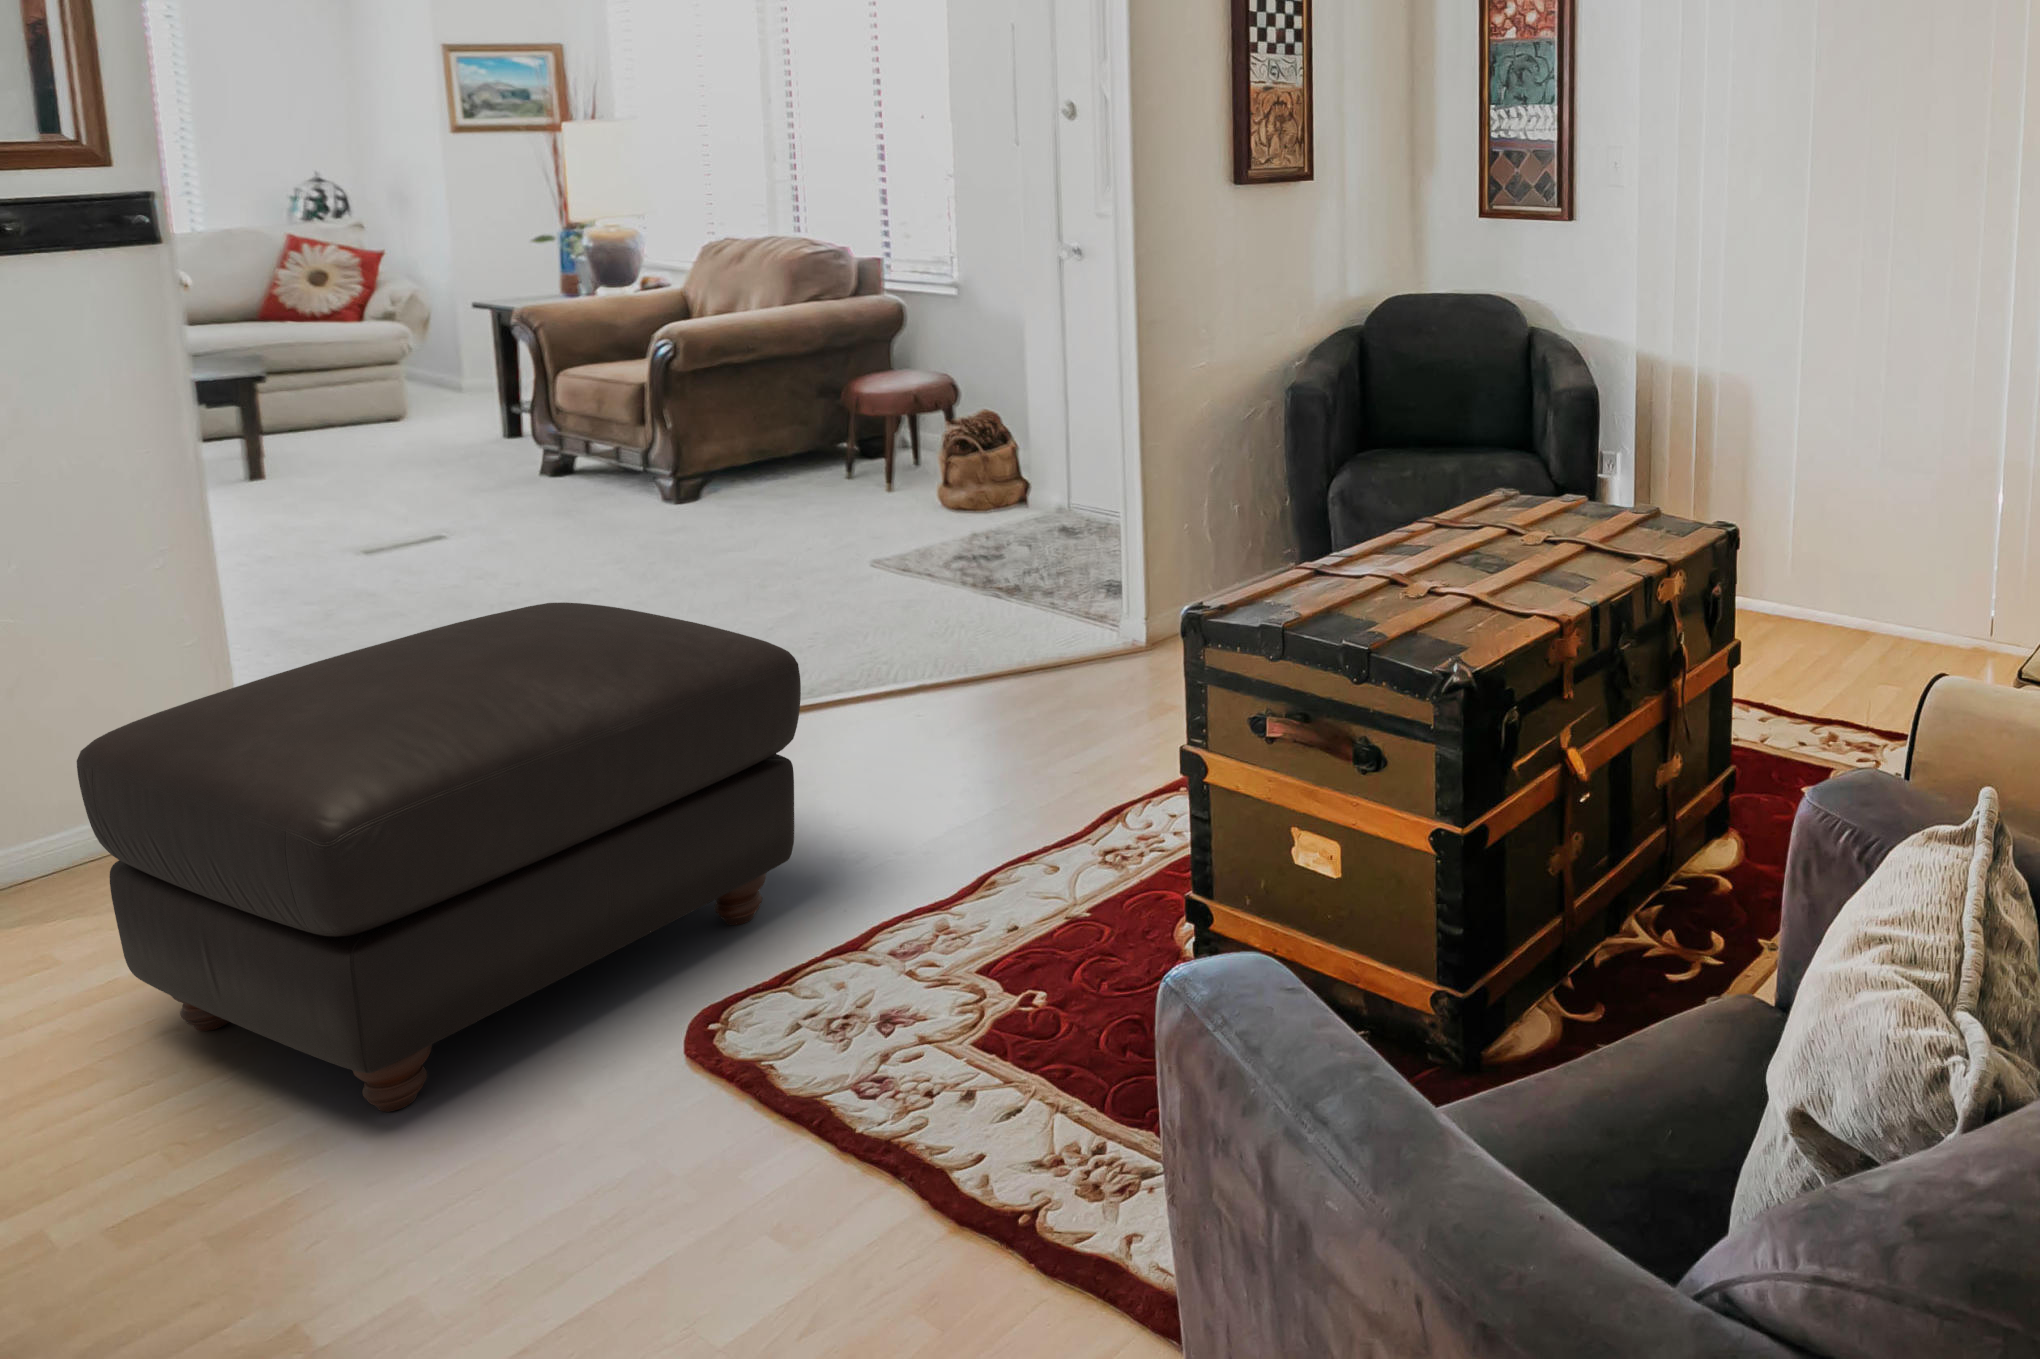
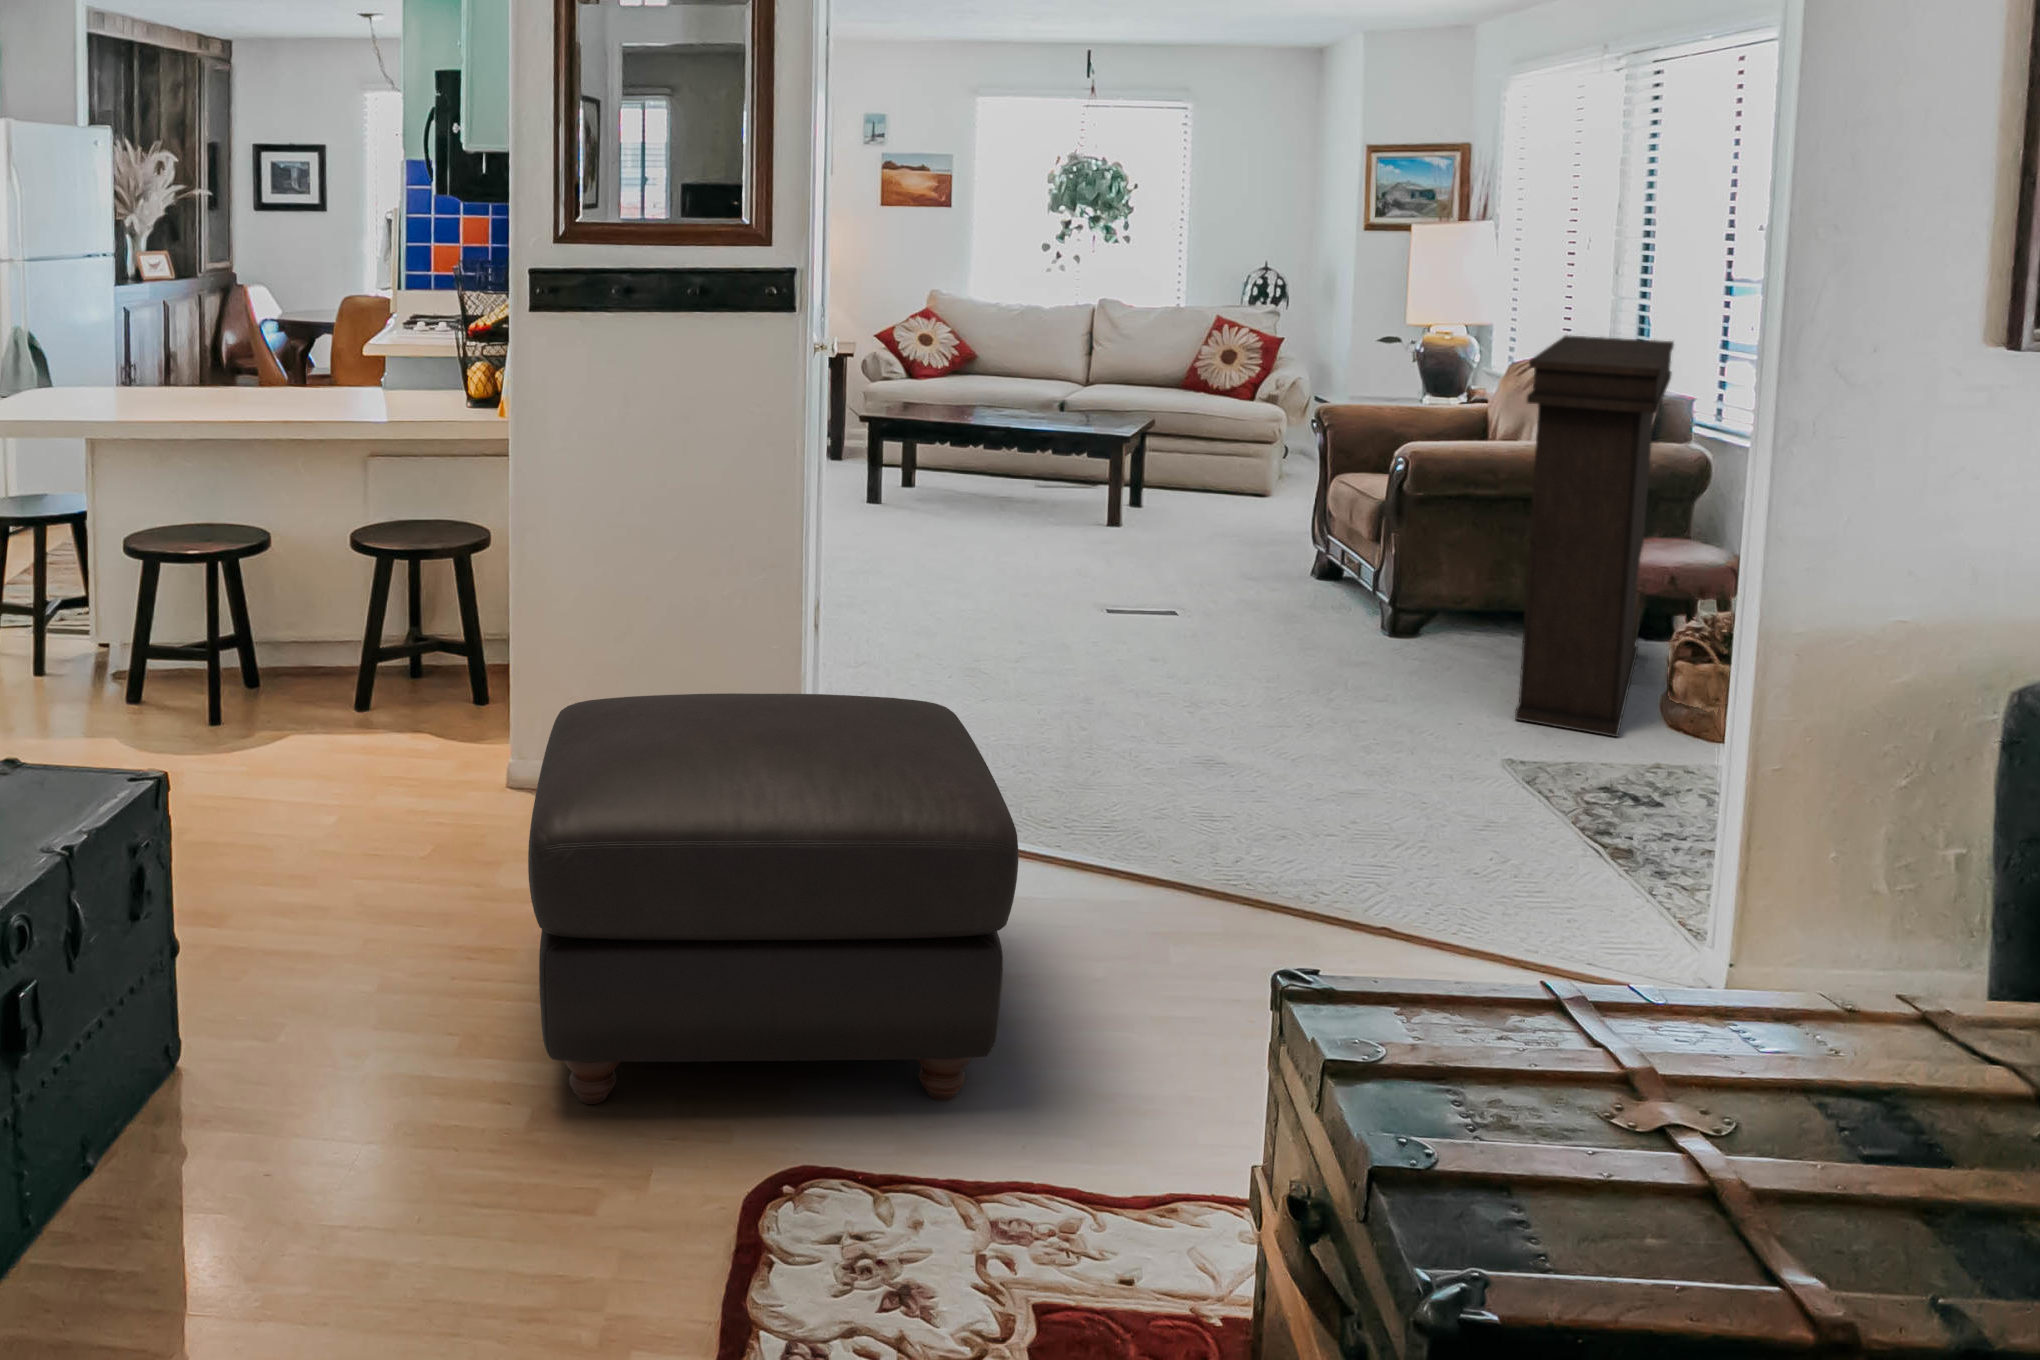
console table: none [791,213,934,533] -> present [1515,336,1674,737]

